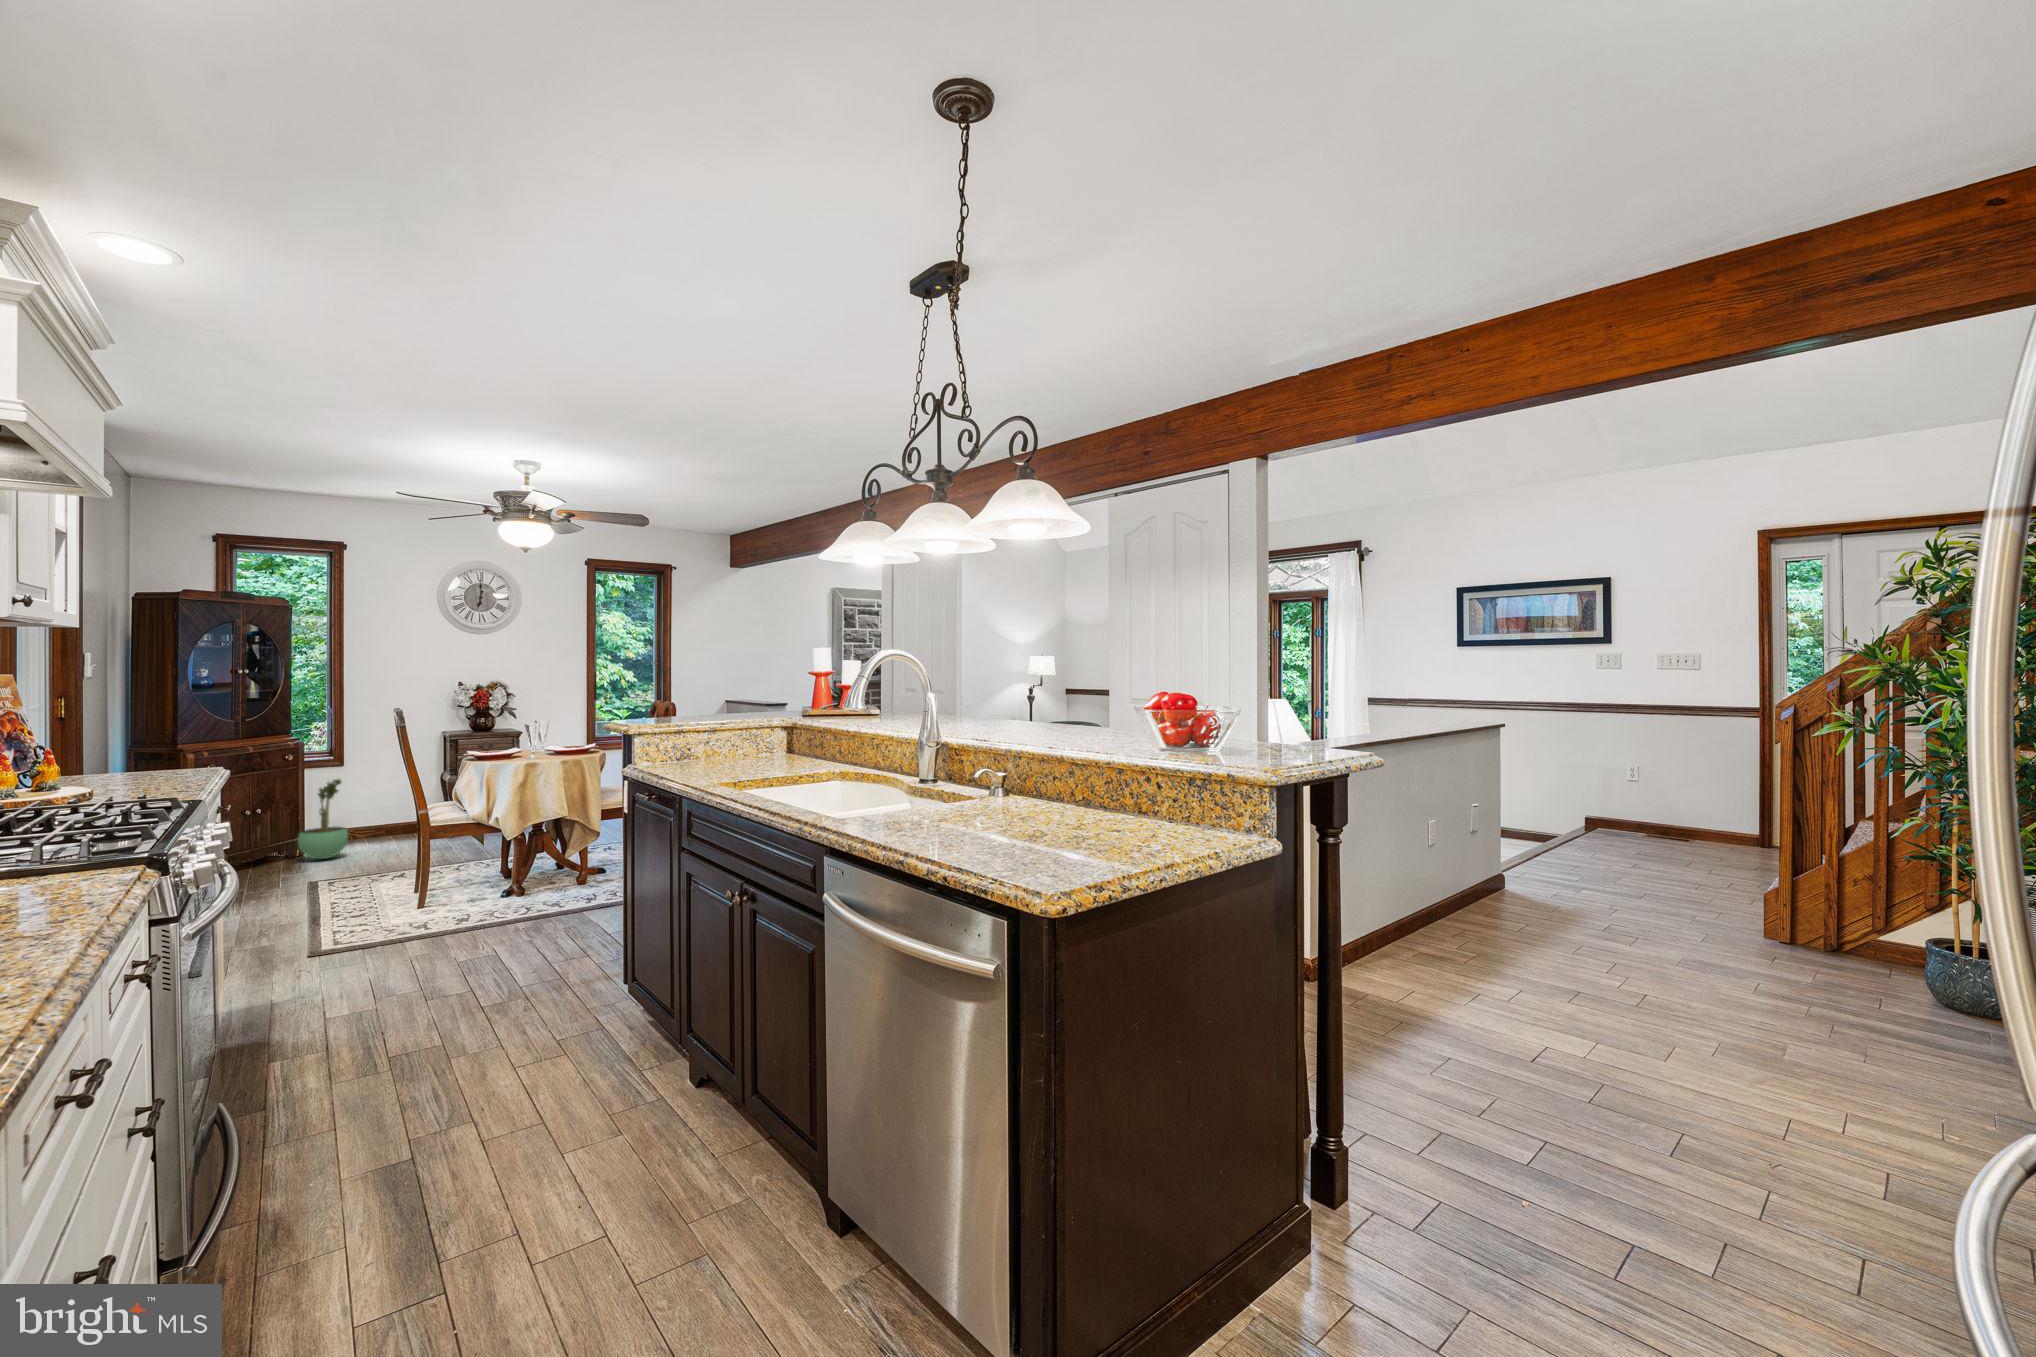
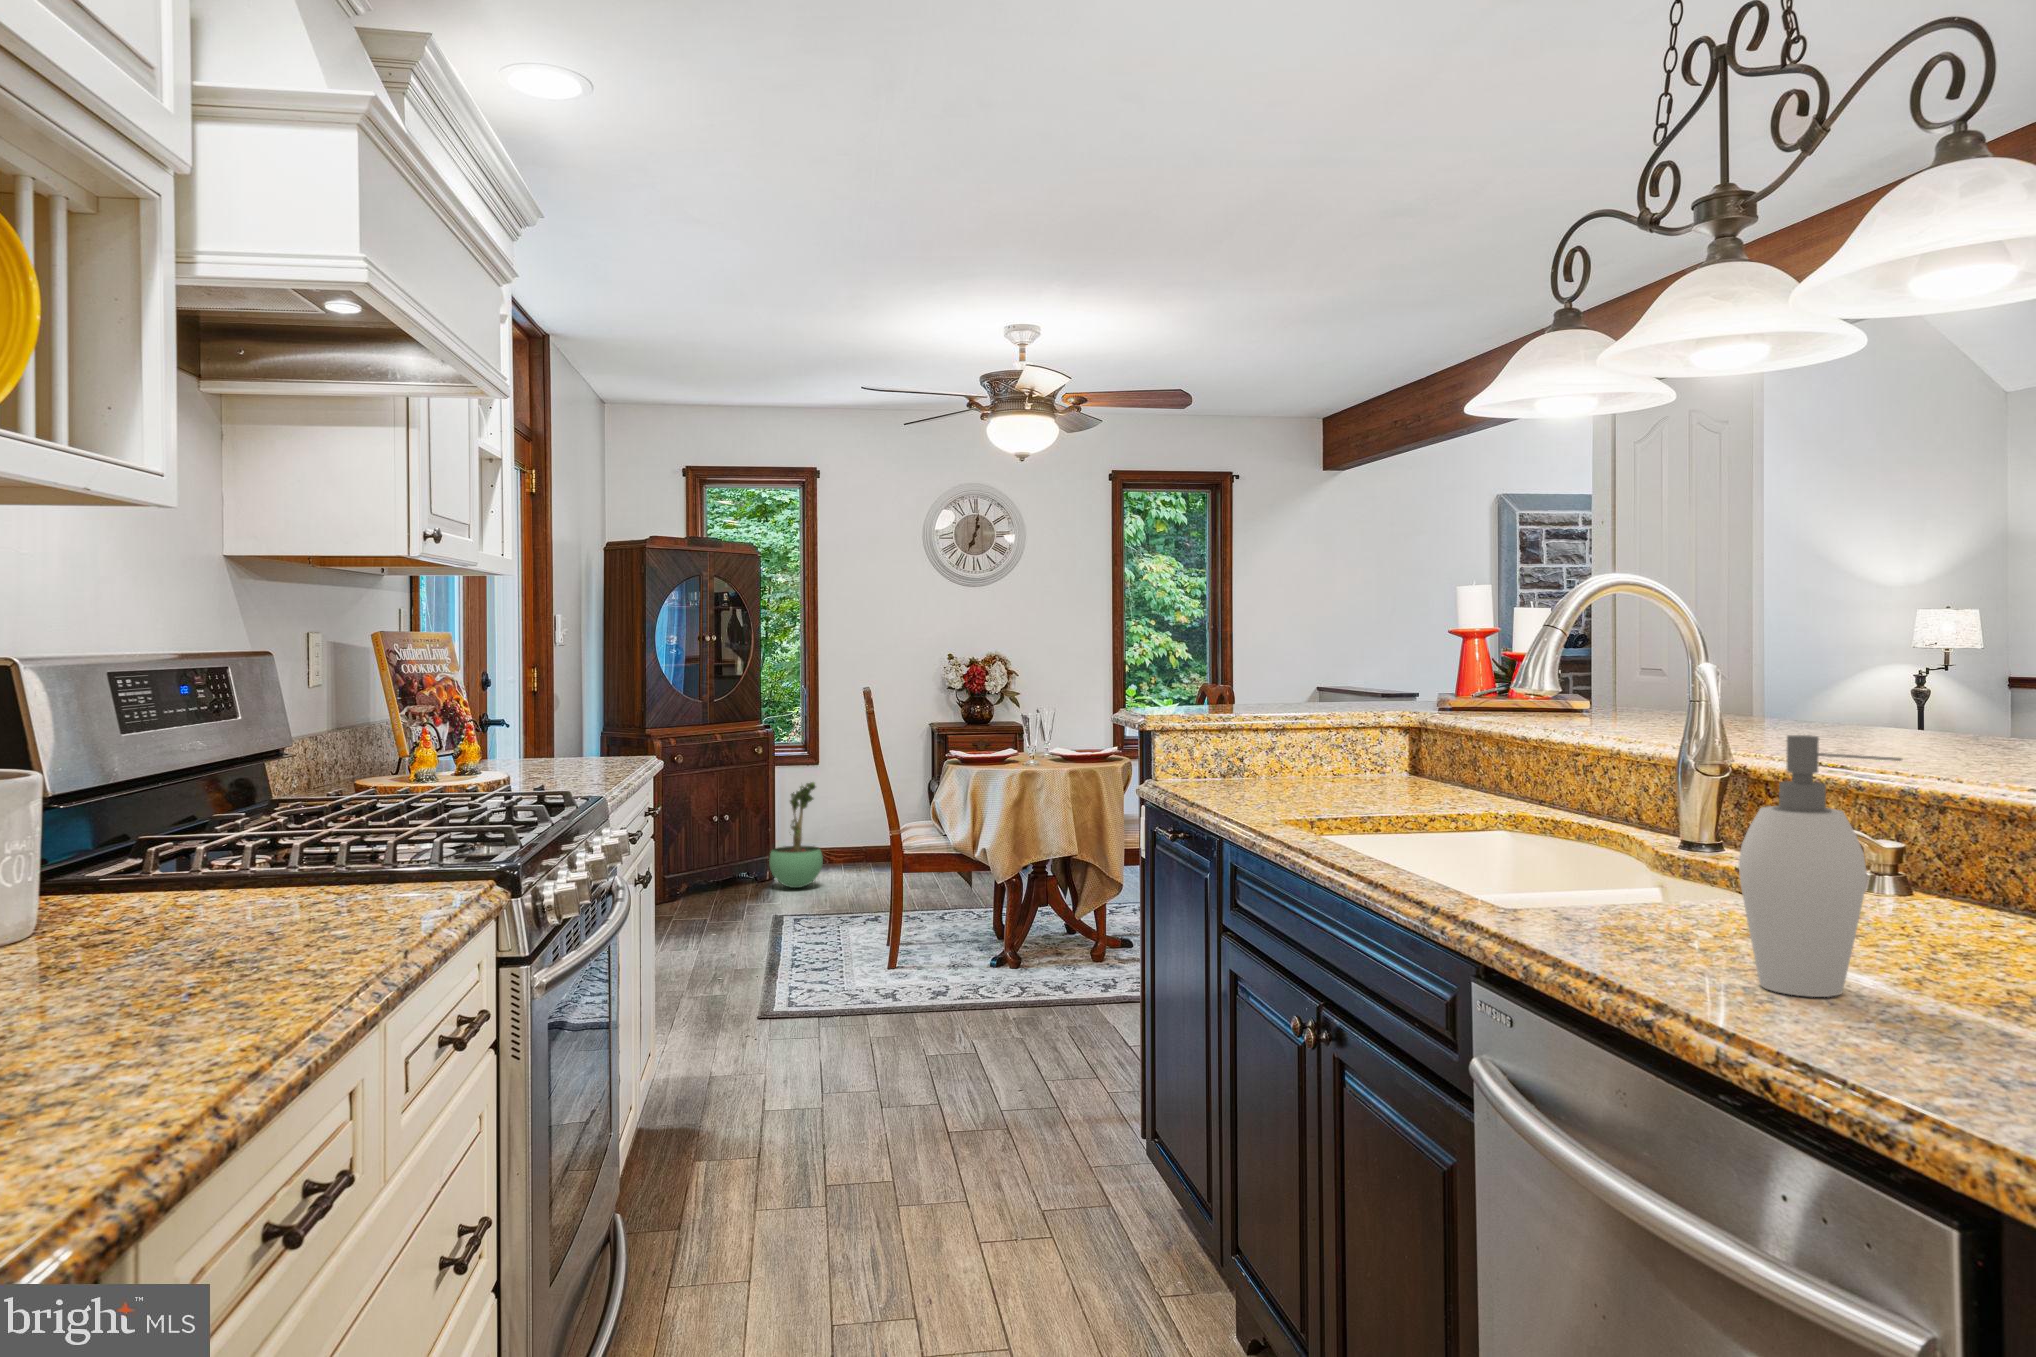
soap dispenser: none [937,733,996,843] -> present [1739,735,1902,997]

